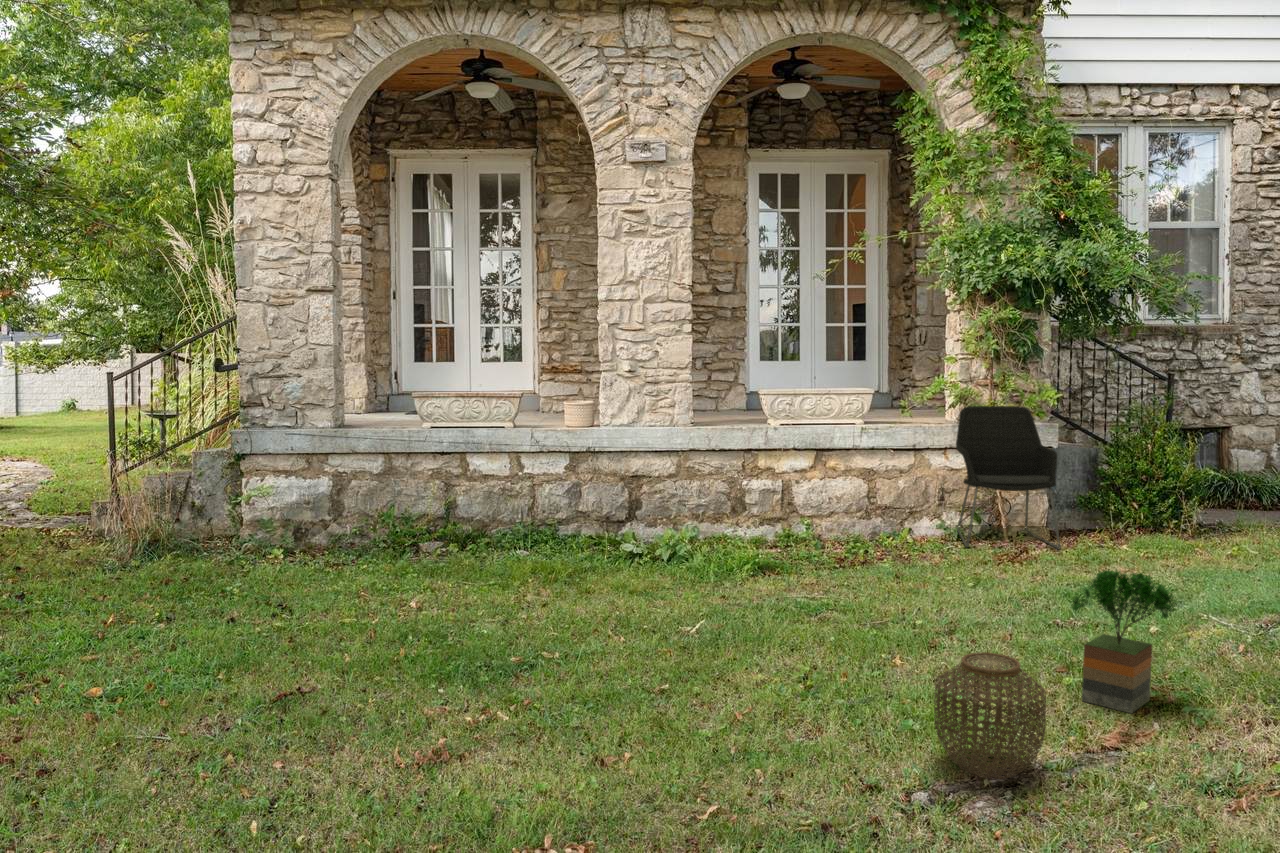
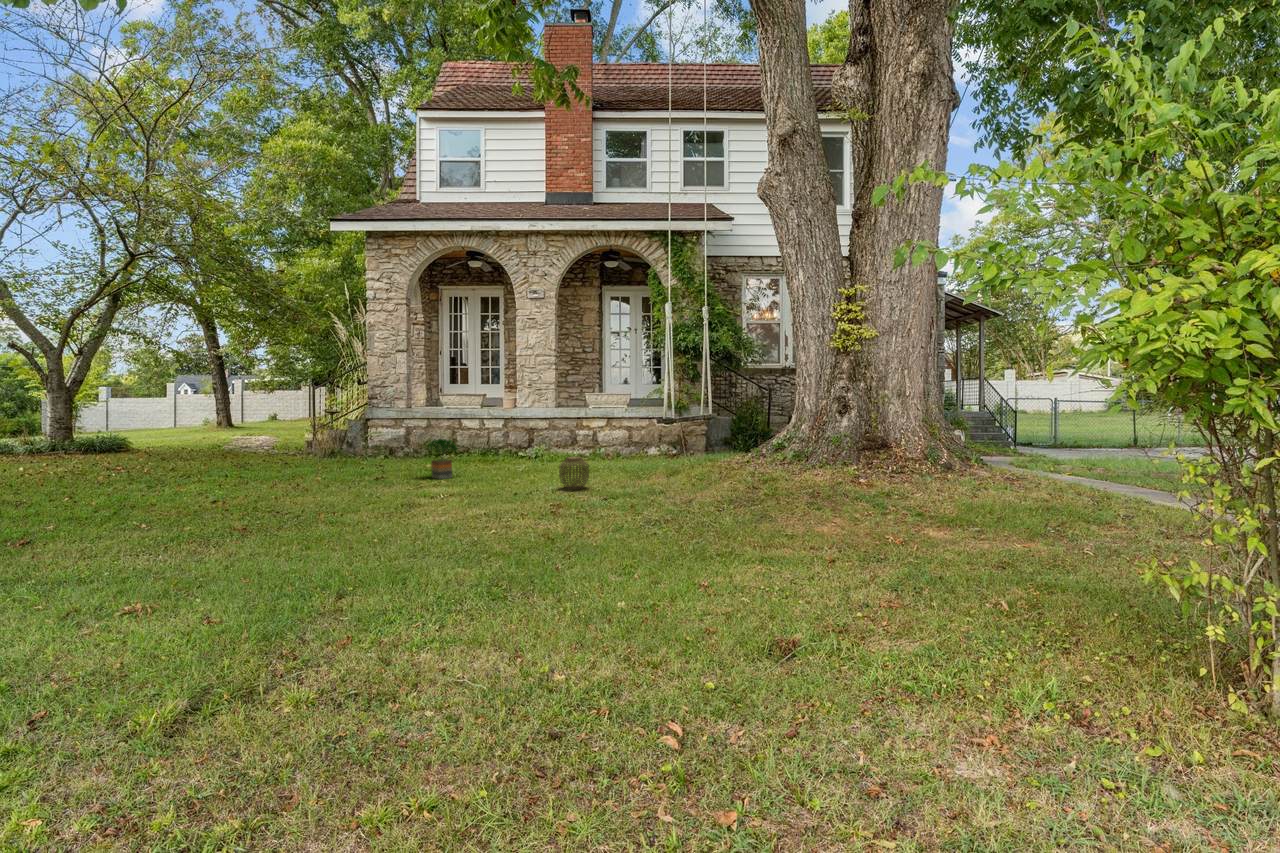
chair: present [956,406,1061,549] -> none [654,399,691,454]
potted tree: present [1072,570,1177,713] -> present [429,439,458,479]

